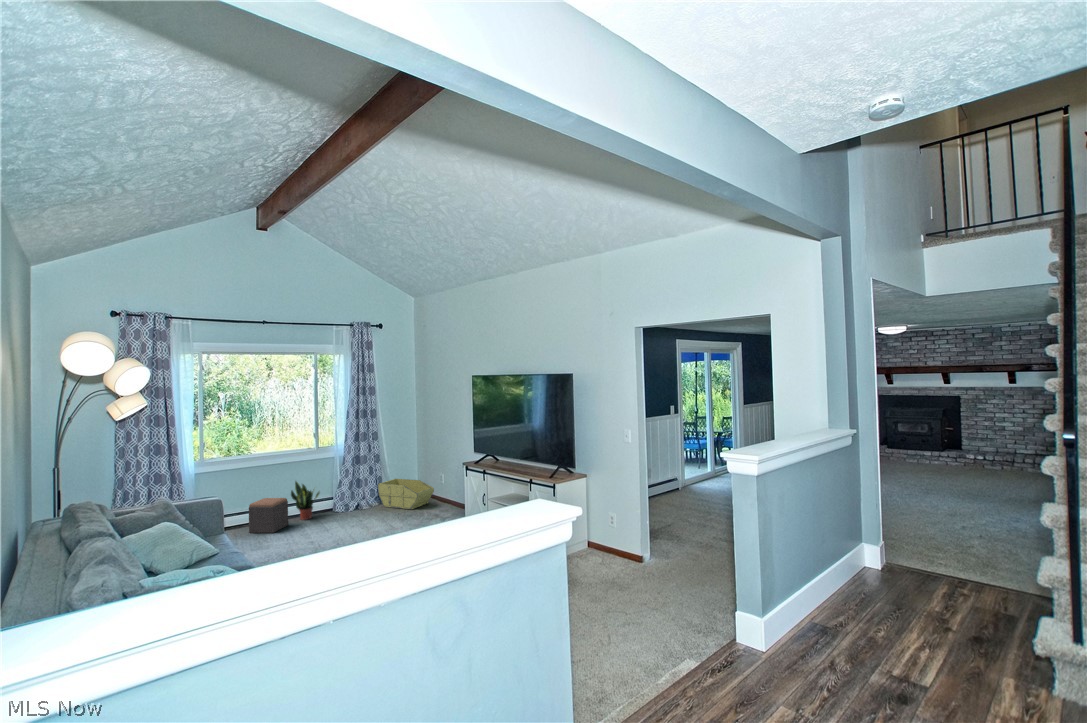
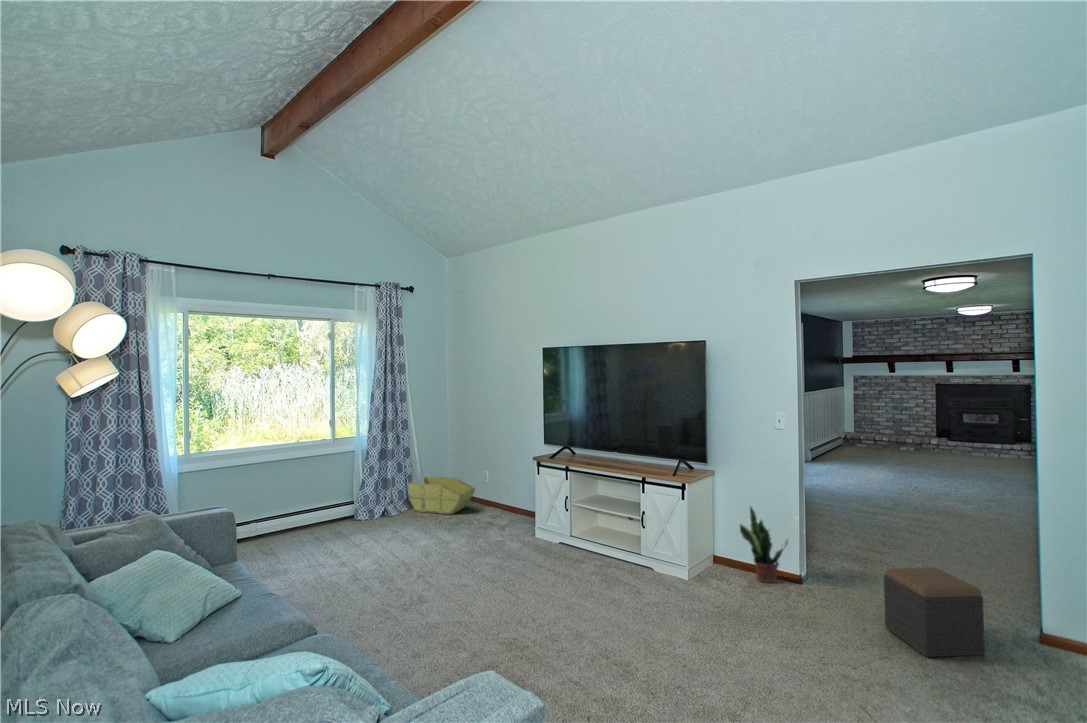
potted plant: present [291,482,320,520] -> present [740,507,788,583]
footstool: present [249,498,288,533] -> present [884,567,985,657]

